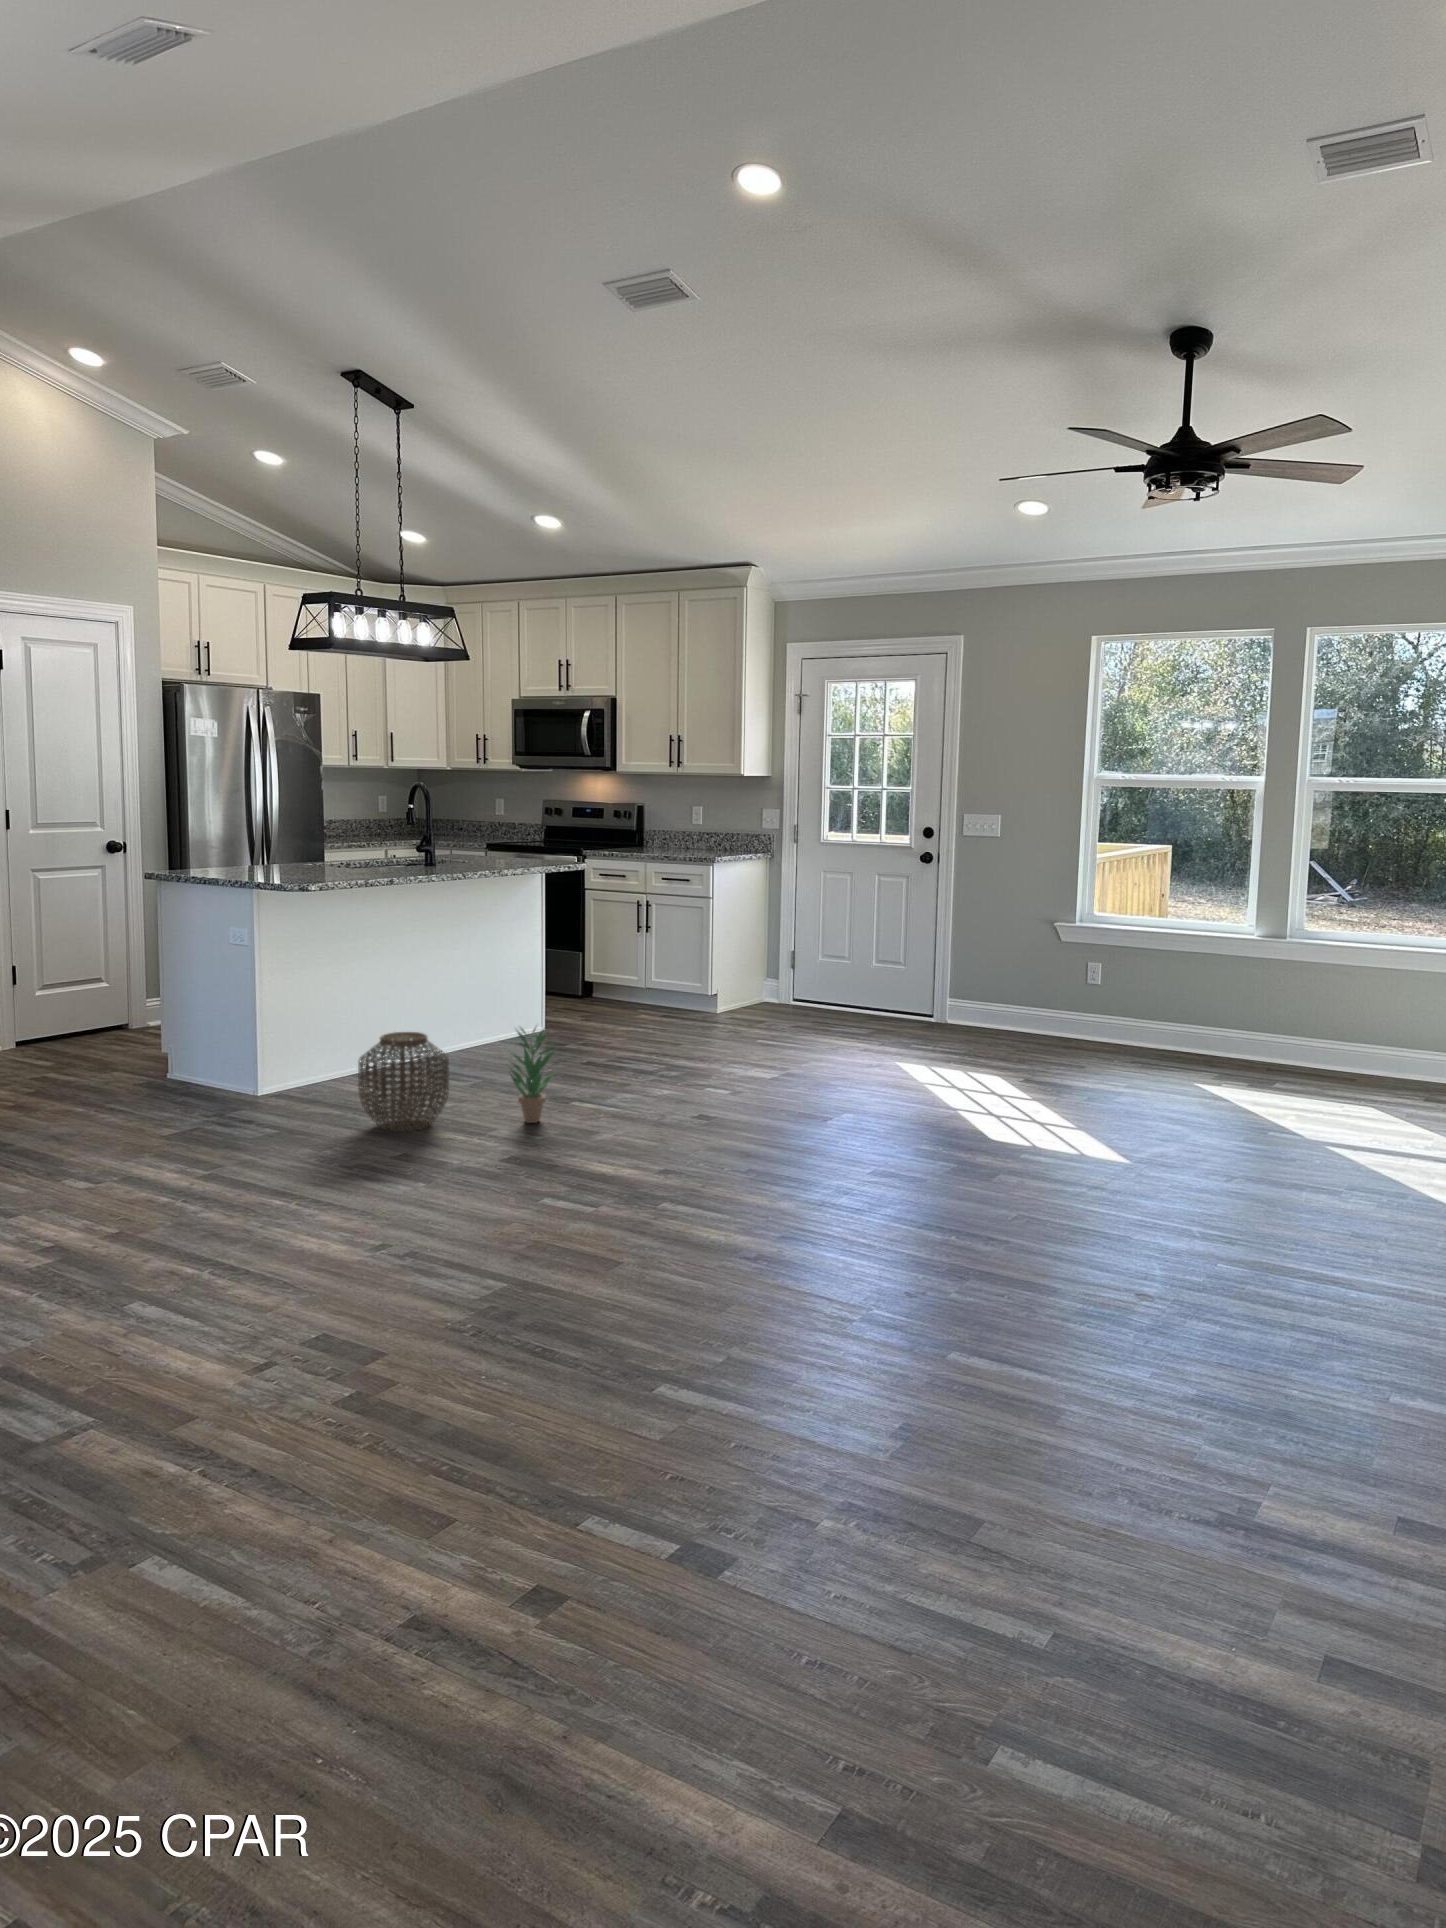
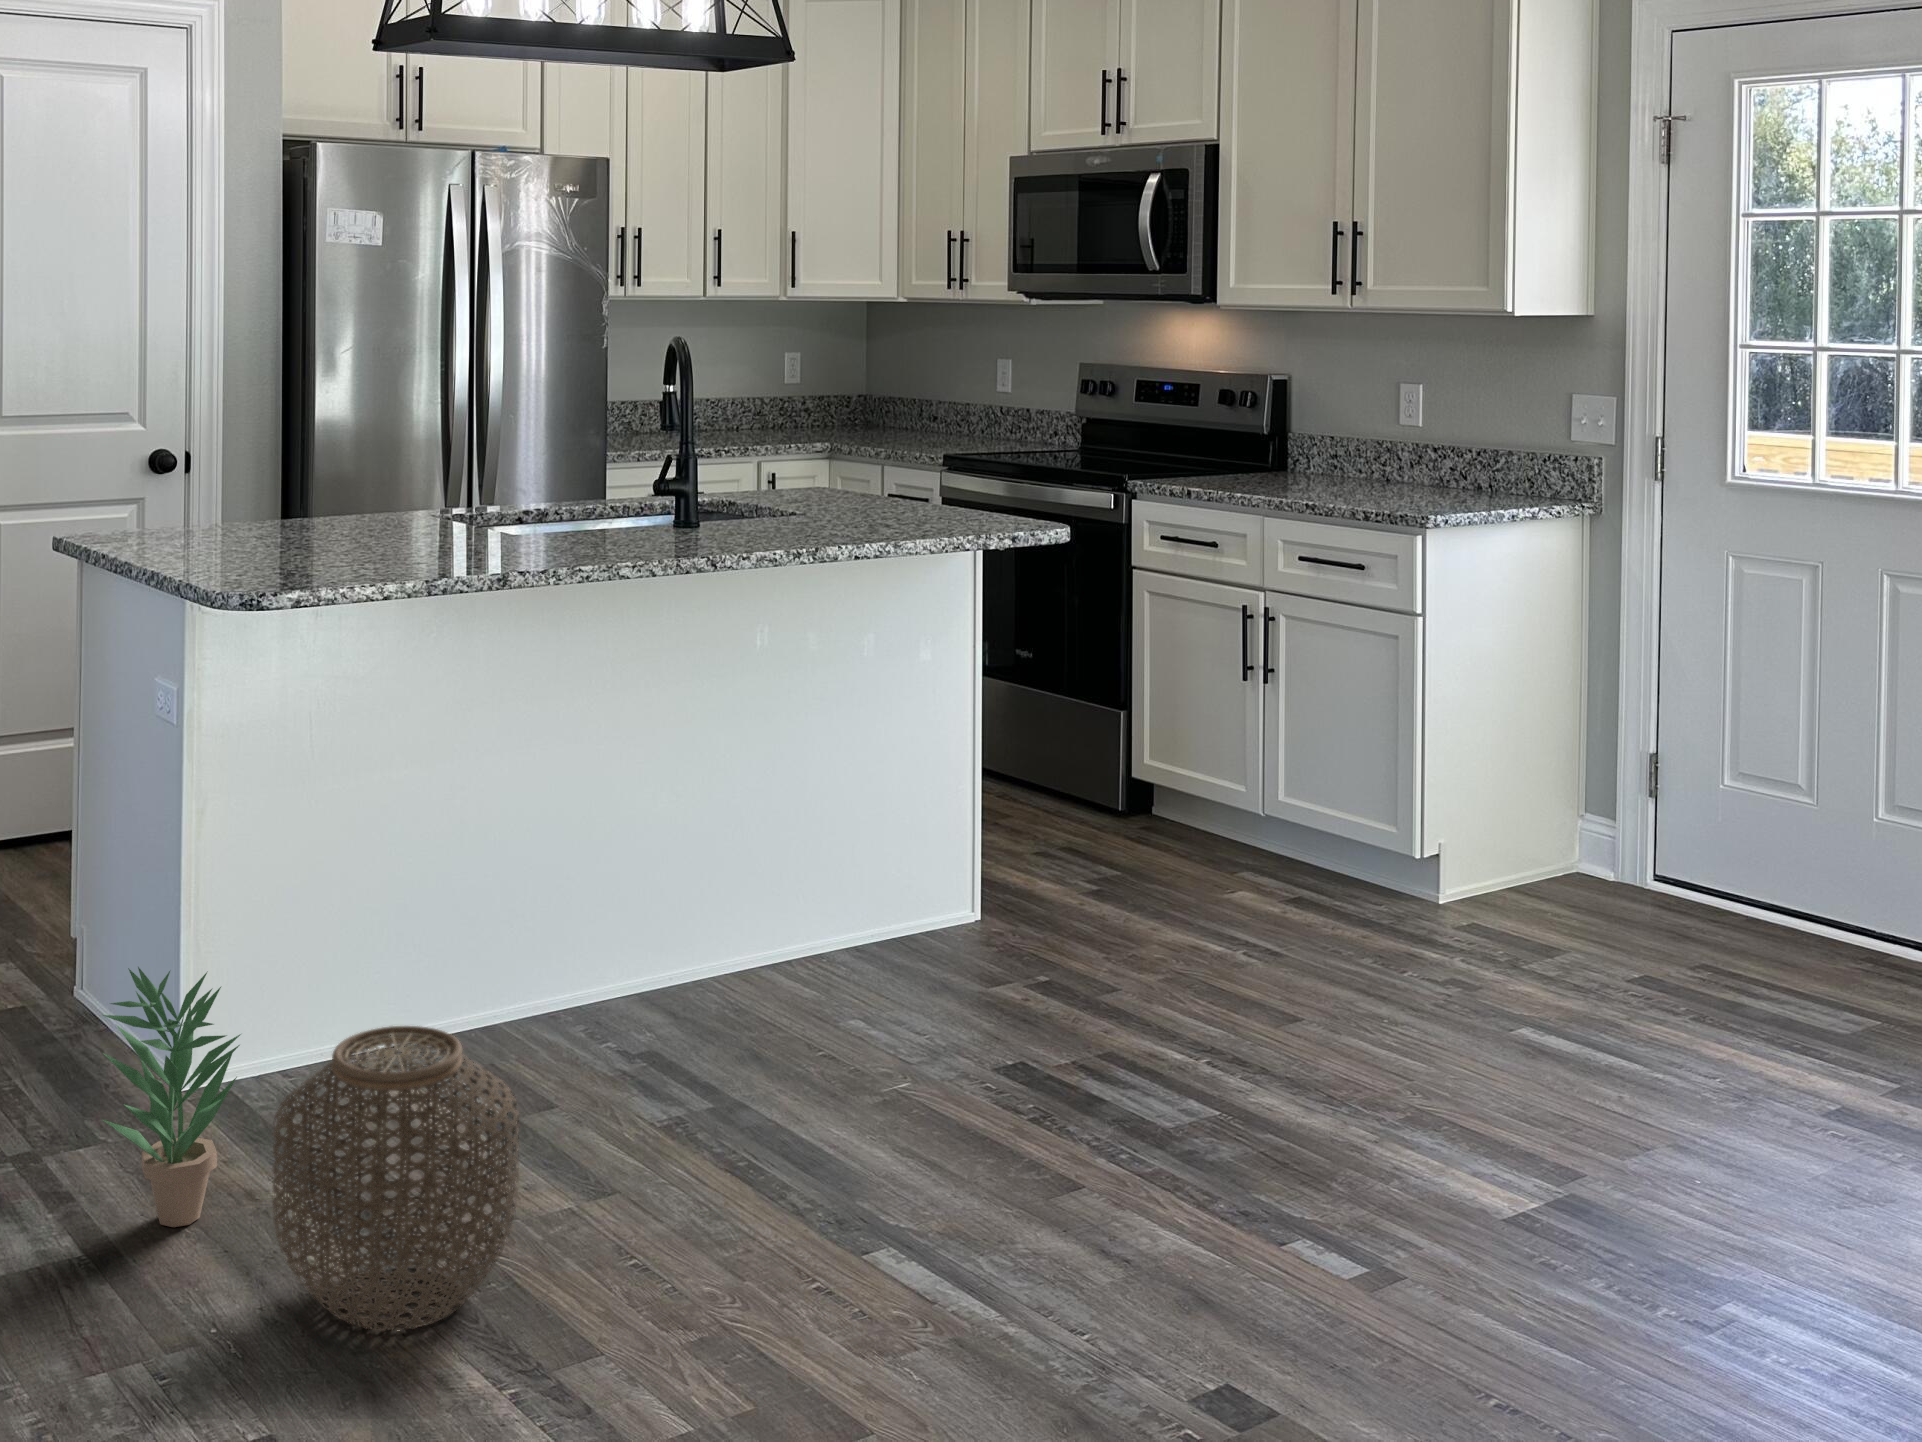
potted plant: present [510,1027,555,1123] -> present [102,967,241,1227]

